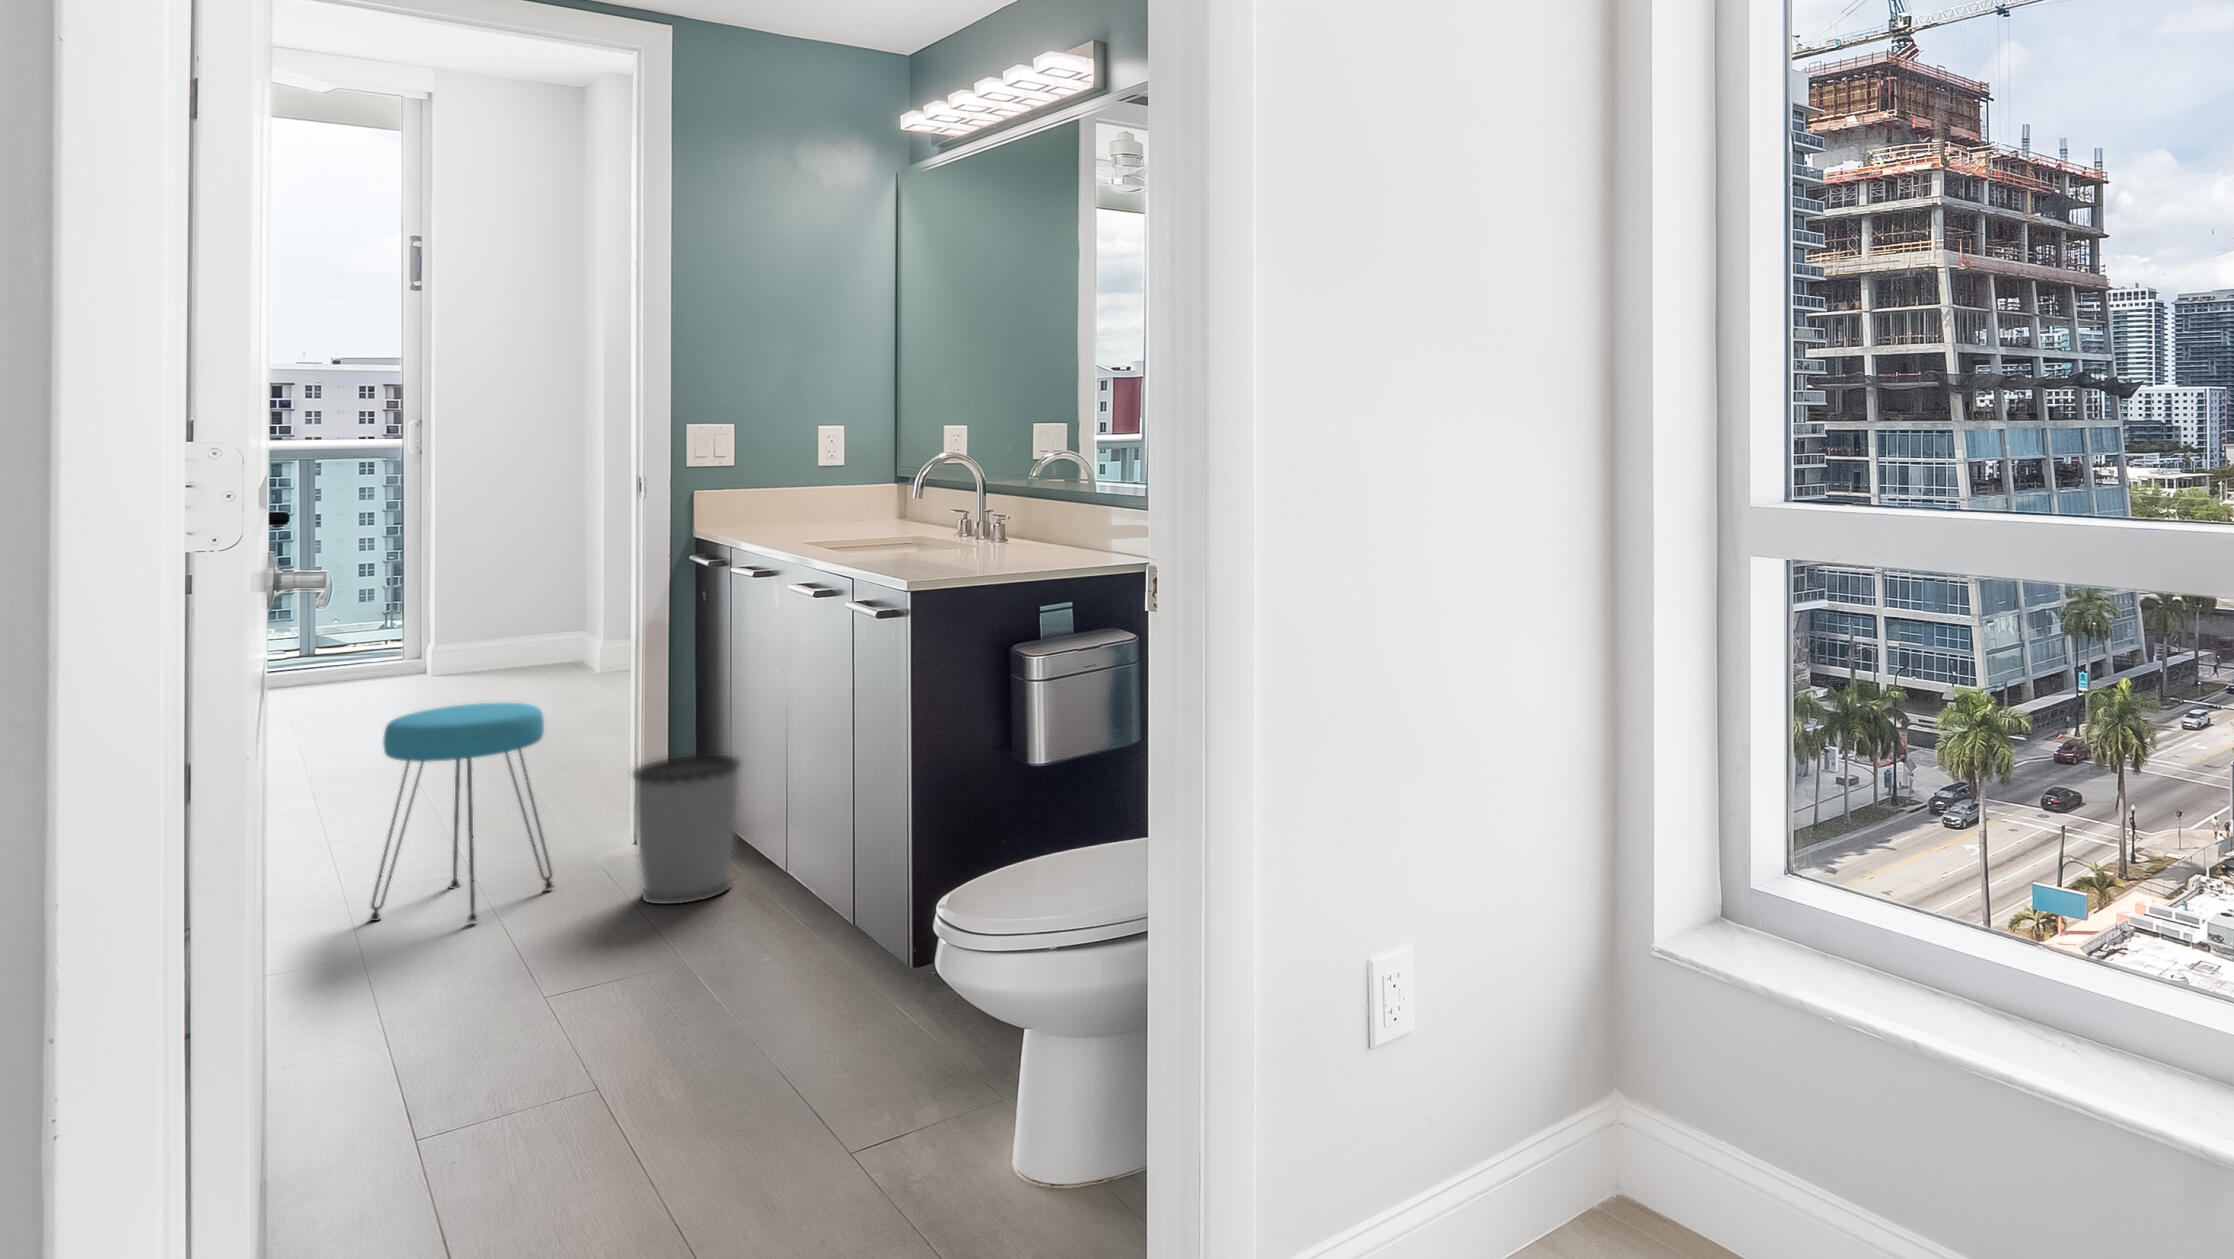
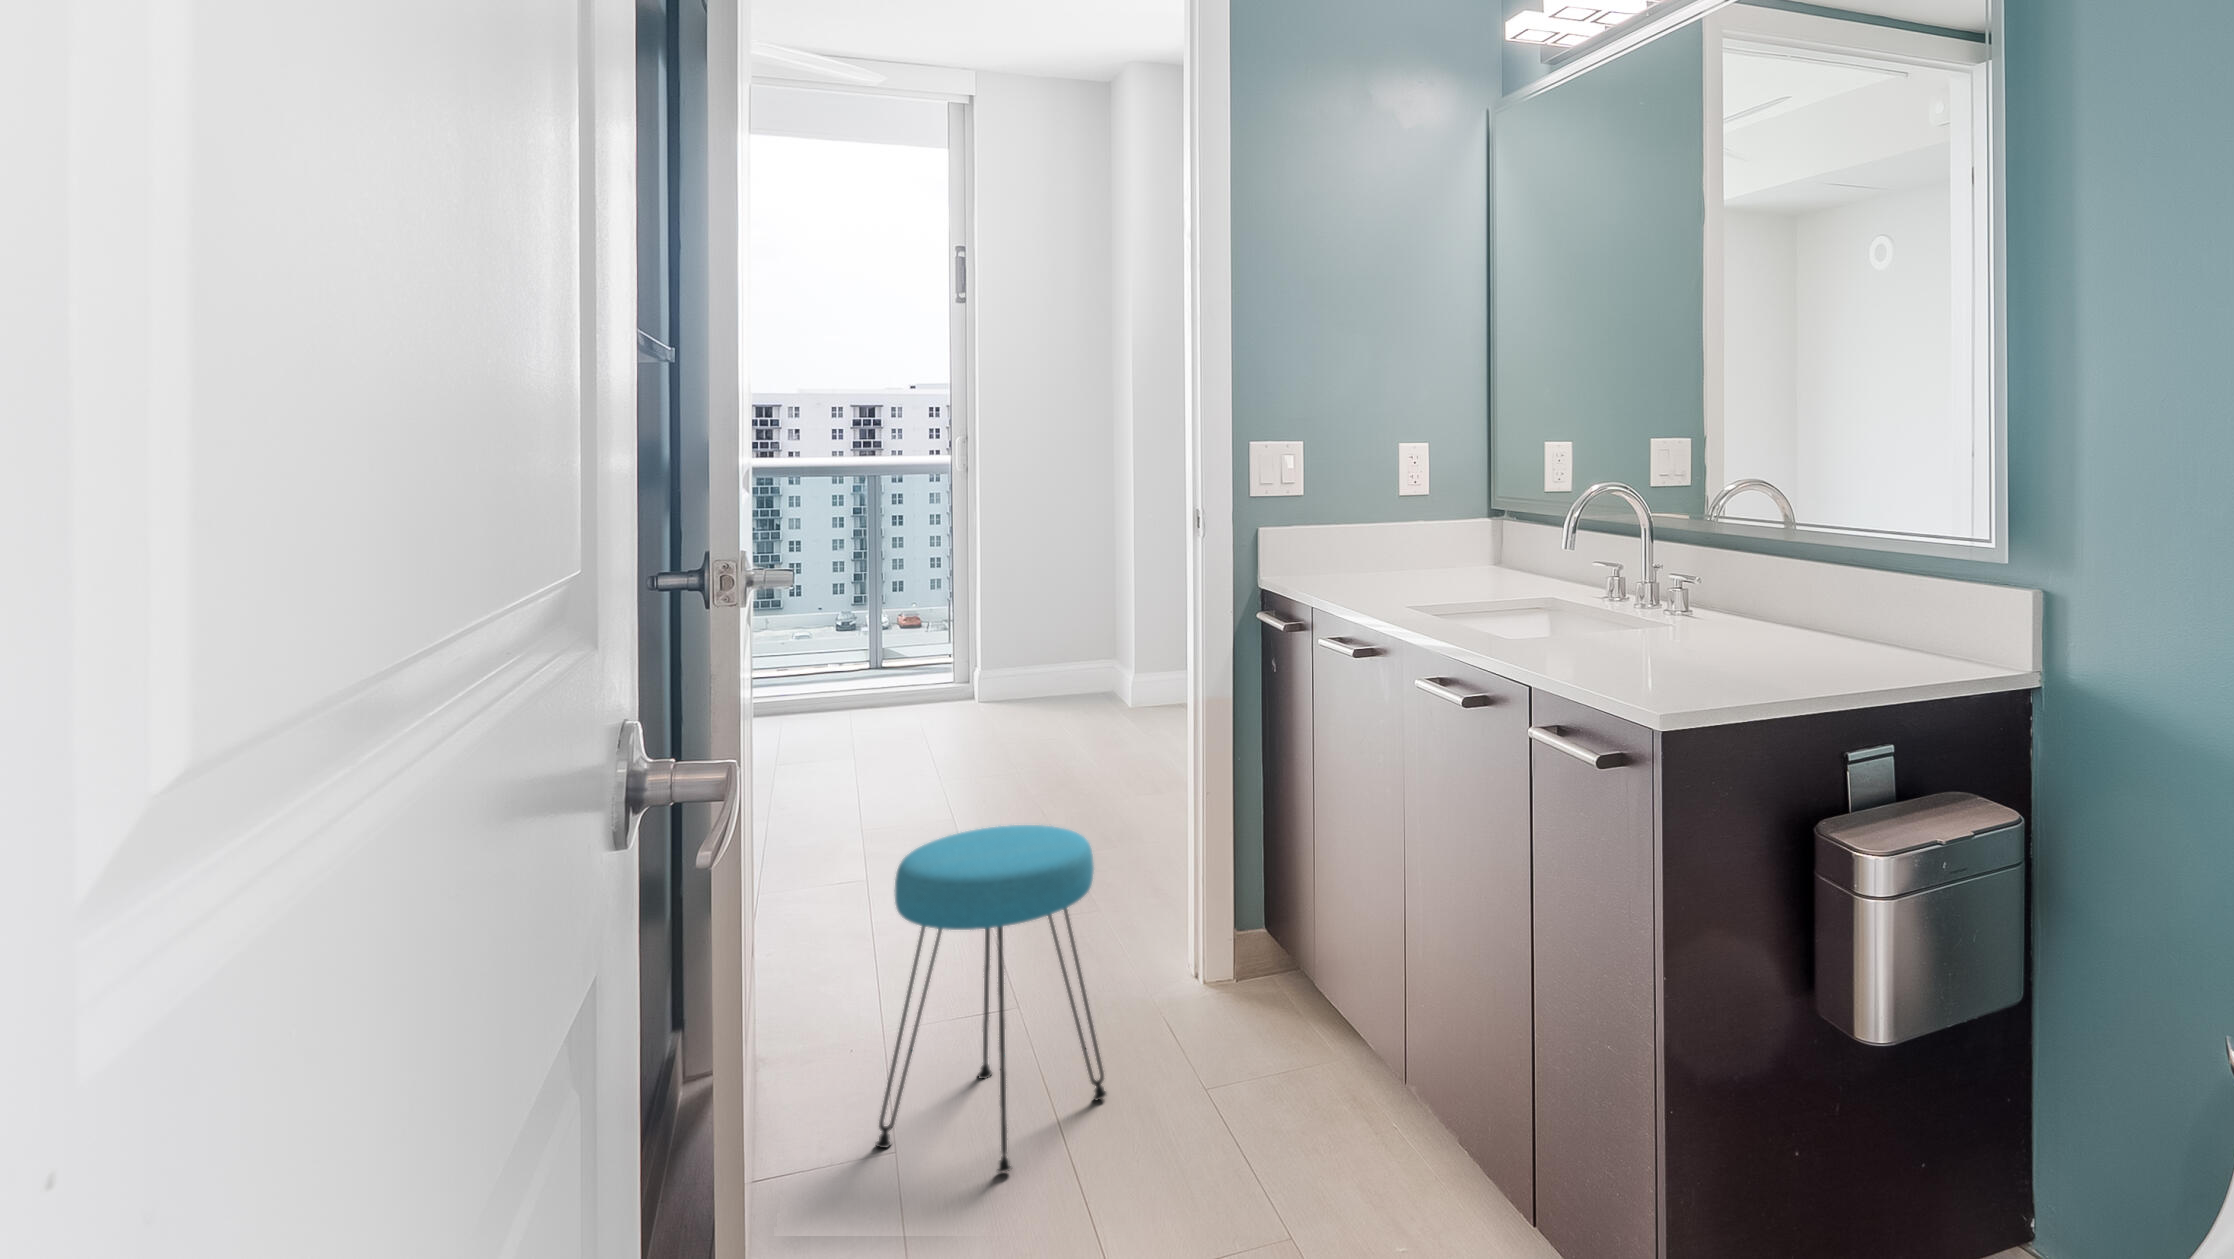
wastebasket: present [633,754,740,904] -> none [1207,915,1351,1158]

